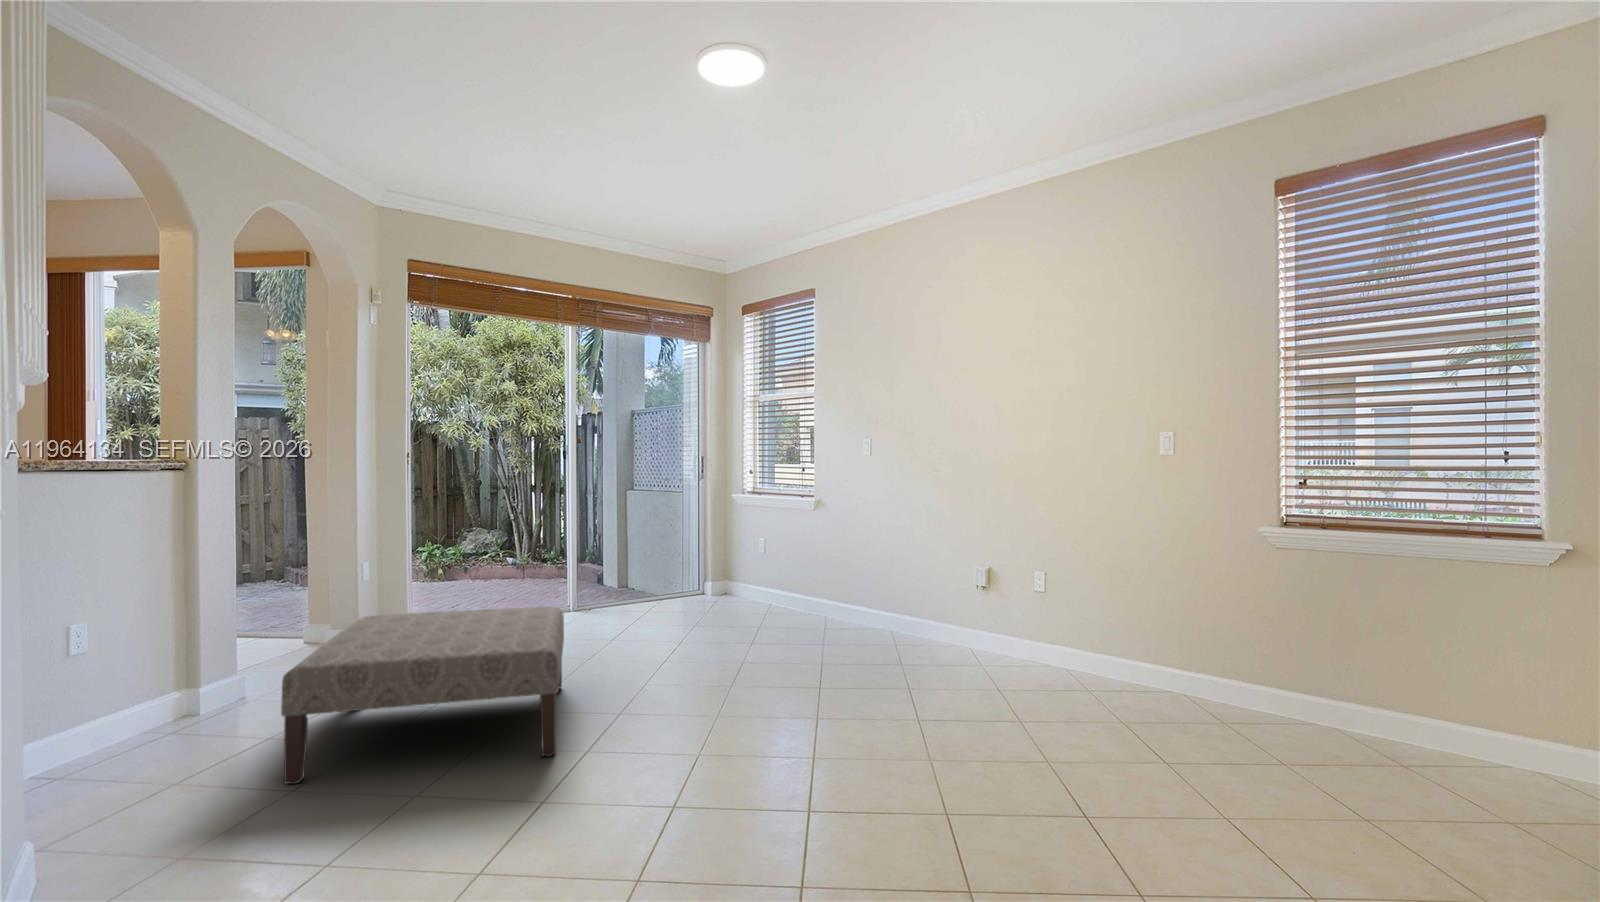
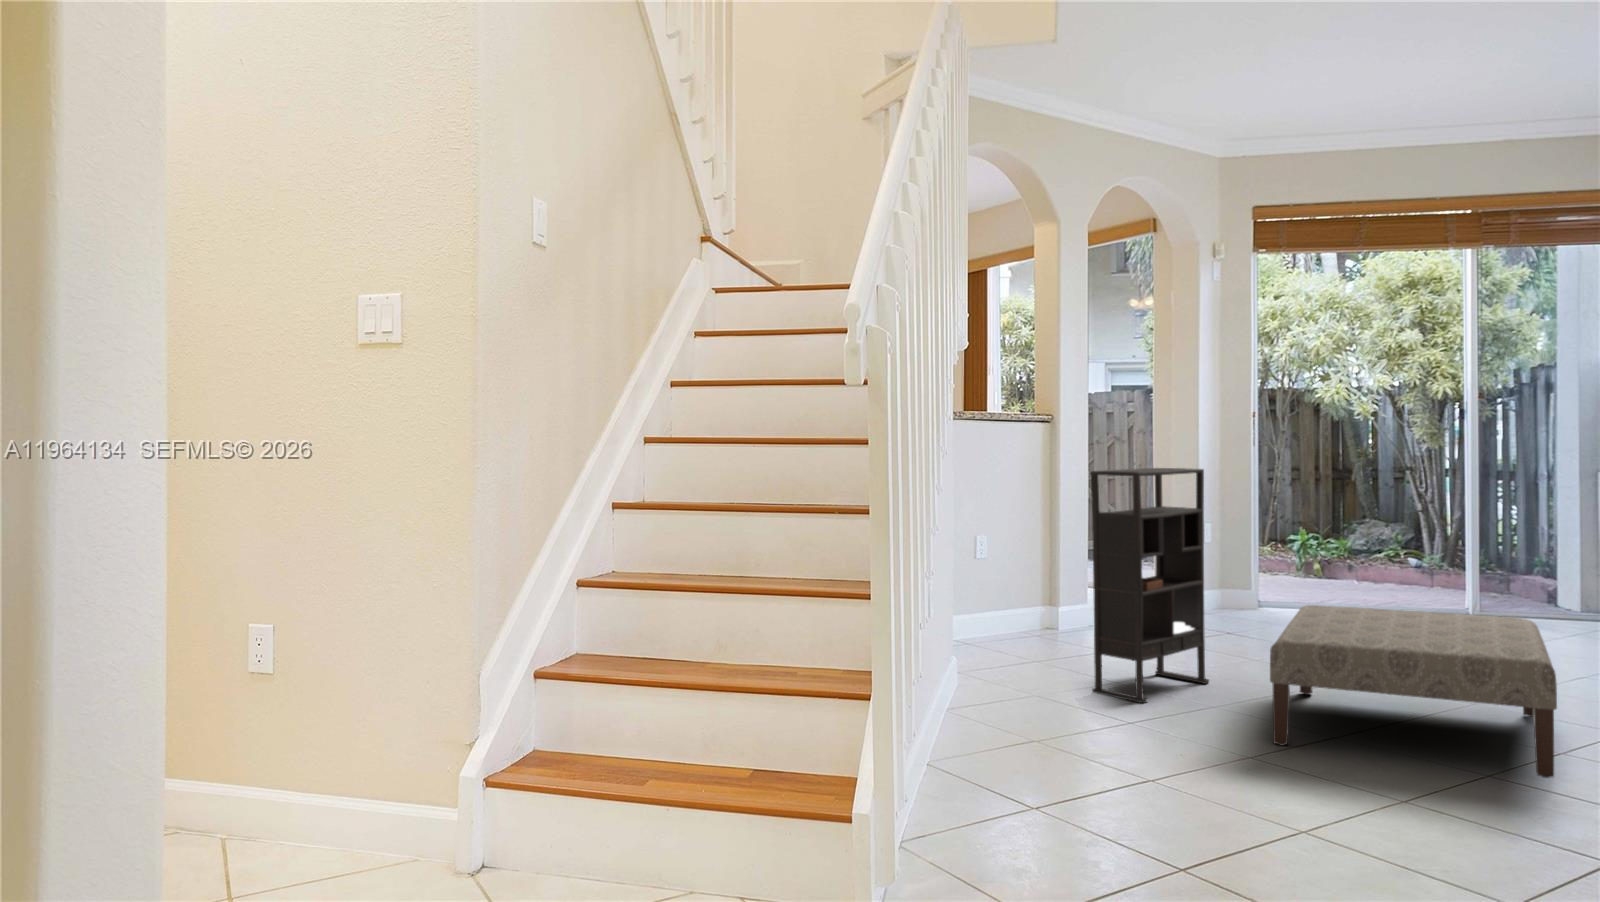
bookshelf: none [77,483,259,760] -> present [1090,468,1209,703]

